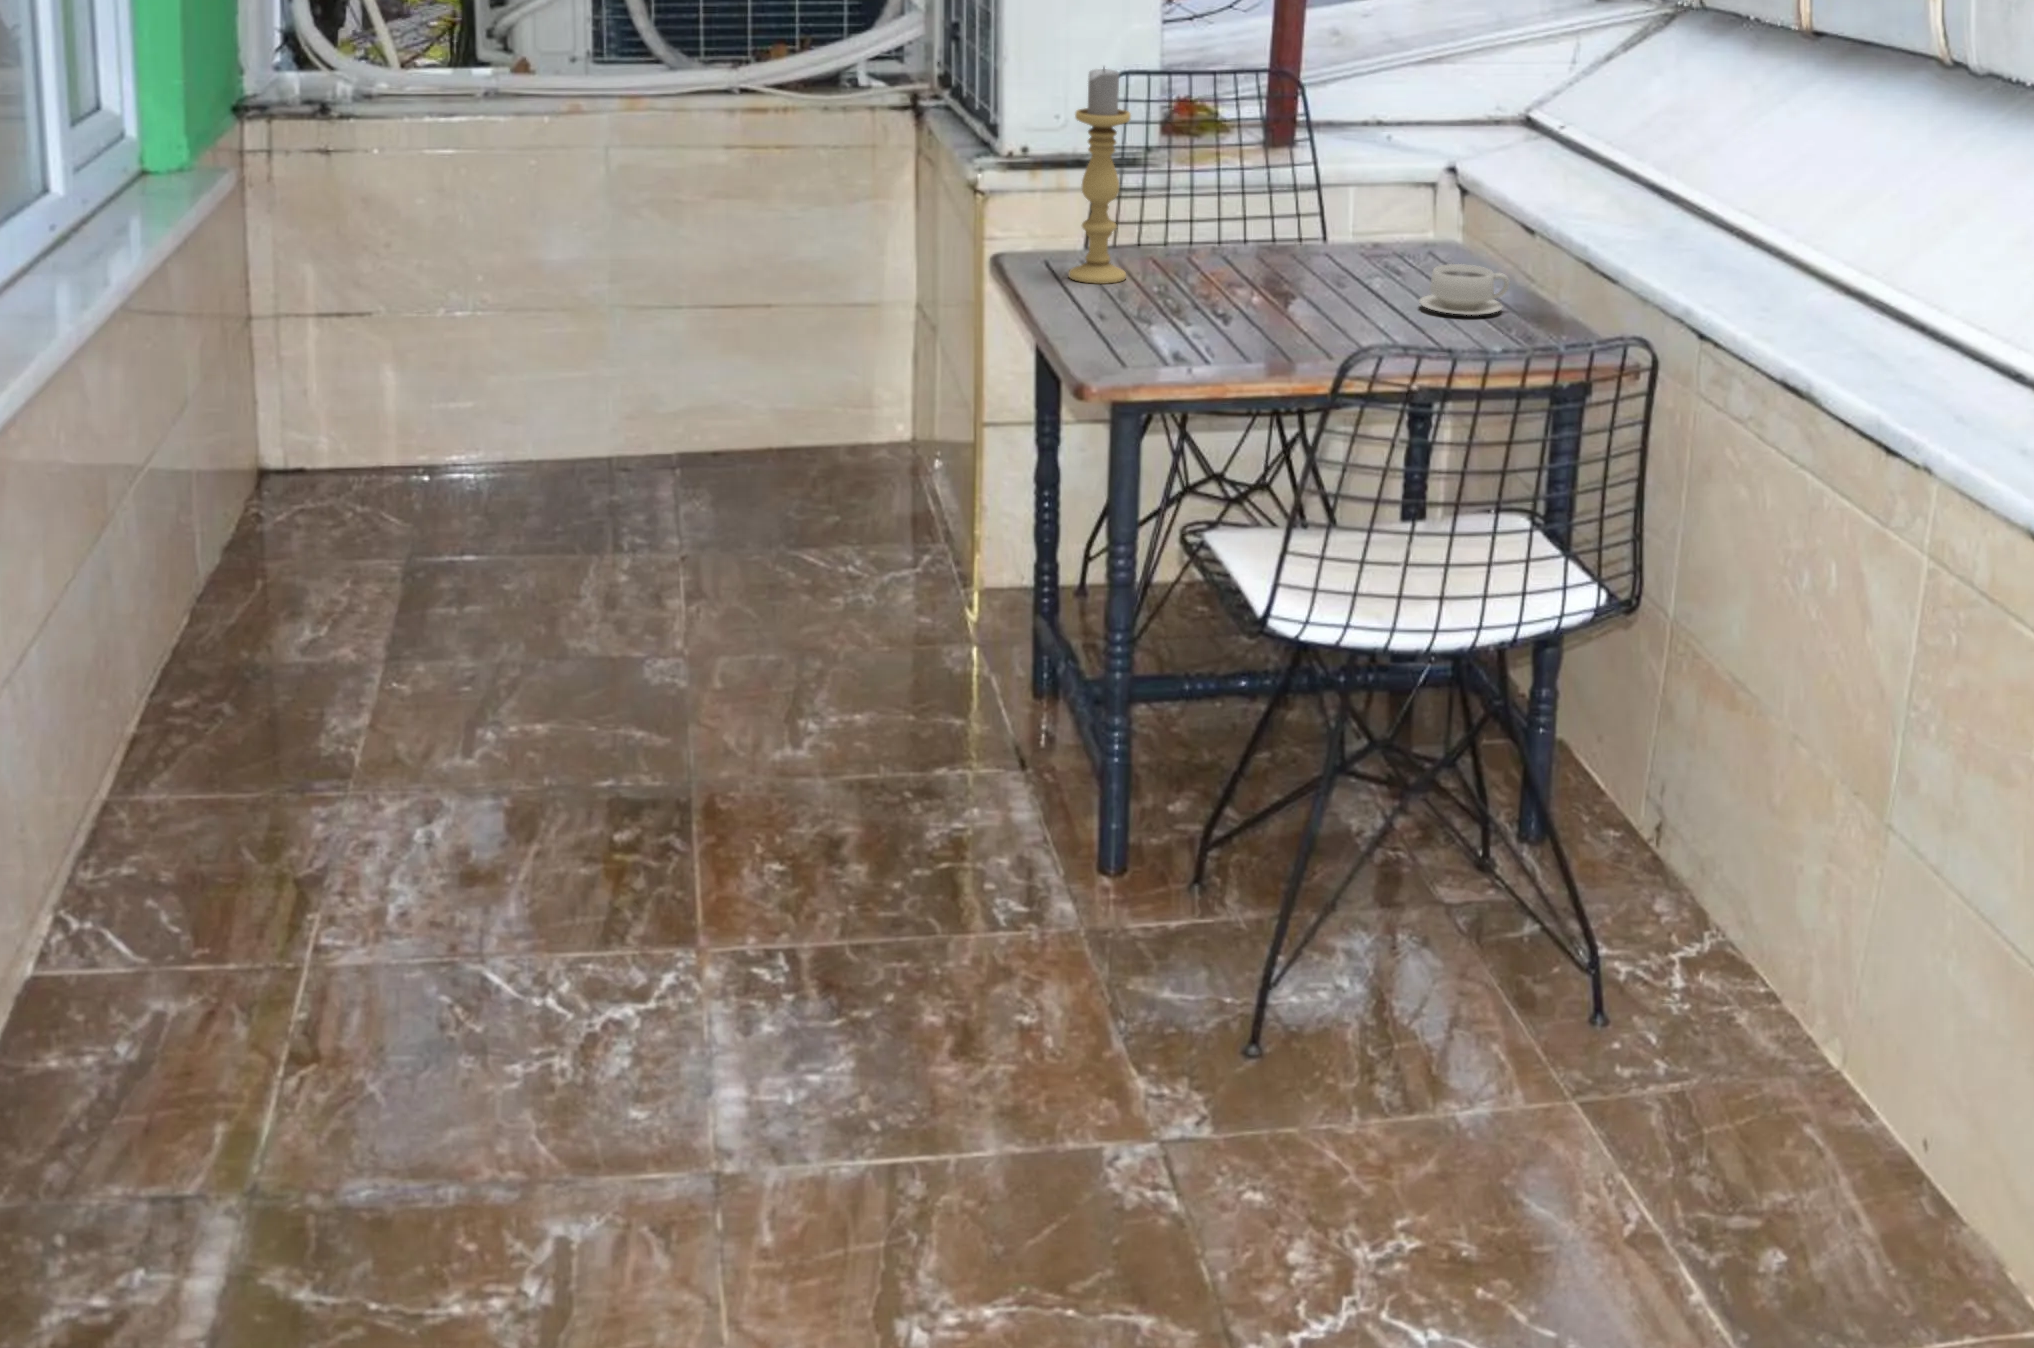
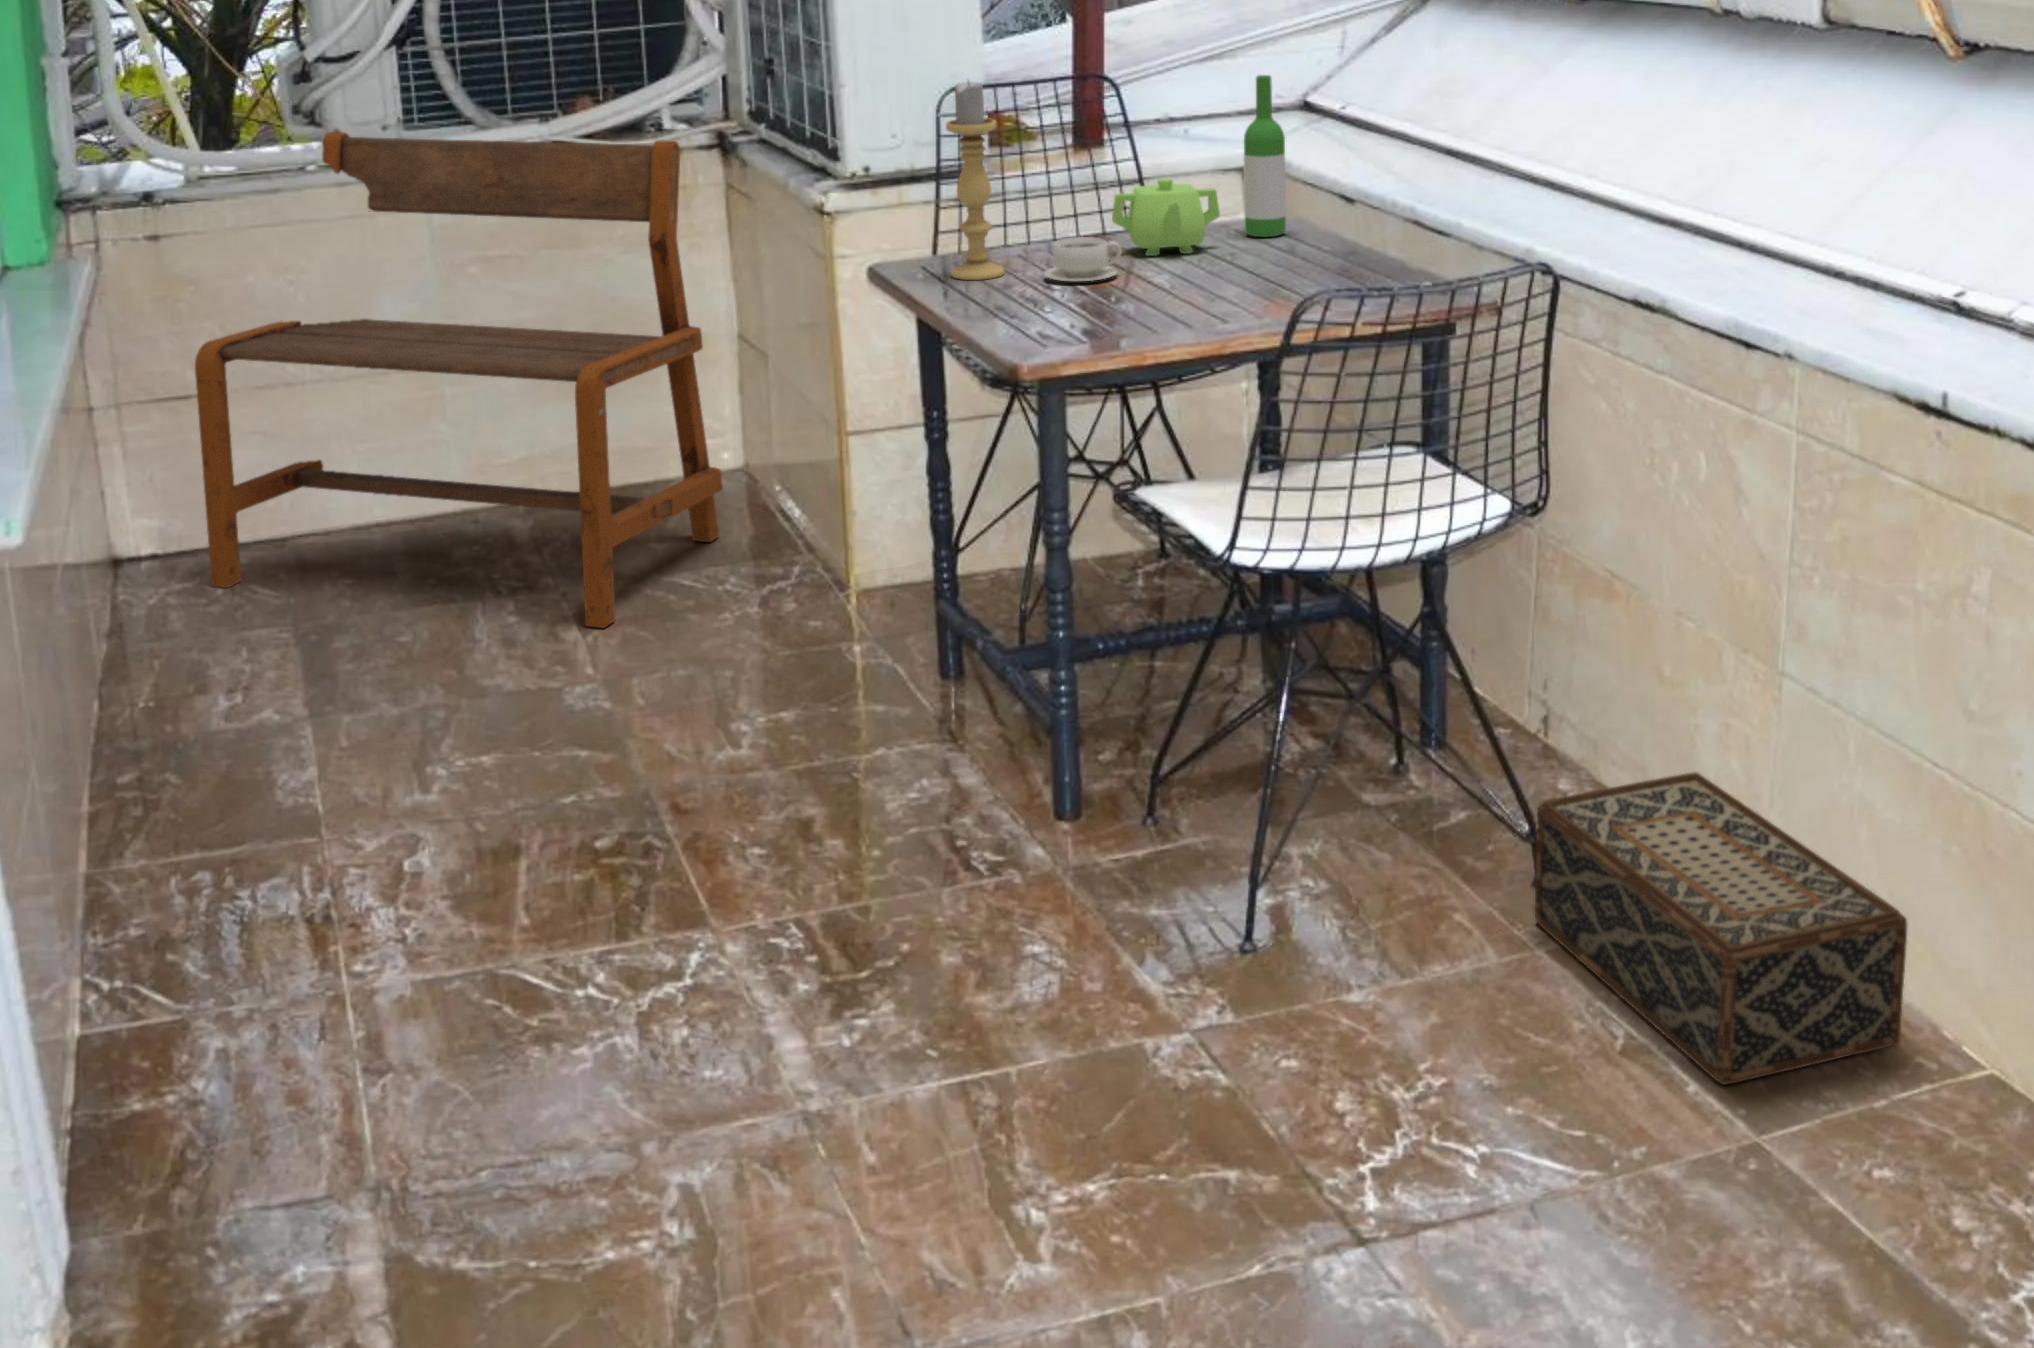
bench: none [337,60,863,606] -> present [195,132,723,628]
wine bottle: none [1408,91,1460,269] -> present [1244,75,1286,237]
teapot: none [1256,193,1375,278] -> present [1112,178,1220,256]
teacup: present [1419,264,1509,315] -> present [1044,237,1122,281]
woven basket: none [1585,931,1983,1303] -> present [1535,773,1907,1084]

